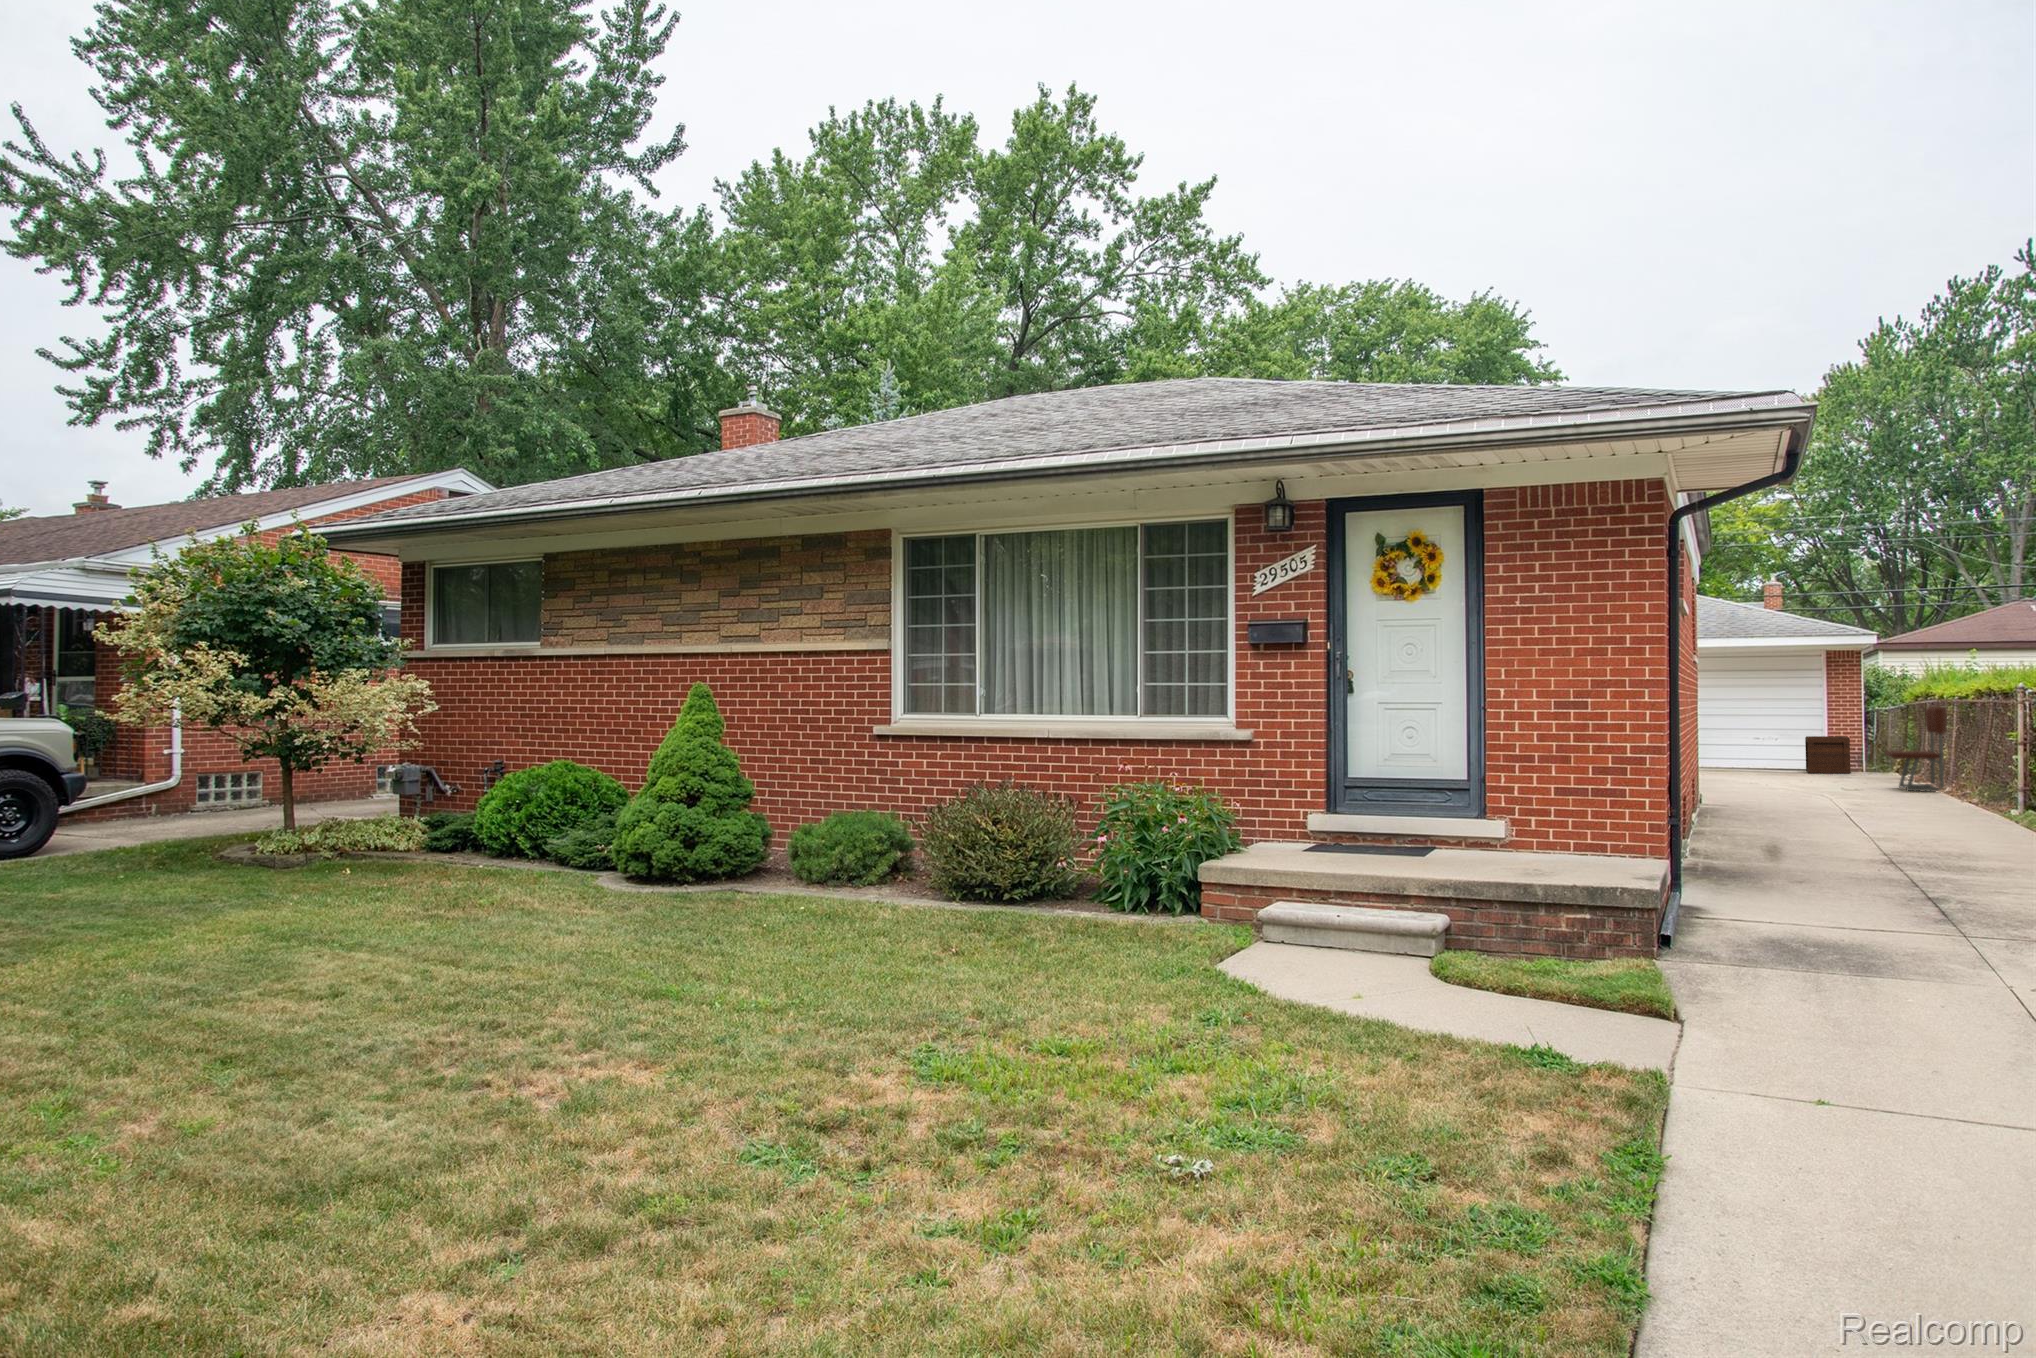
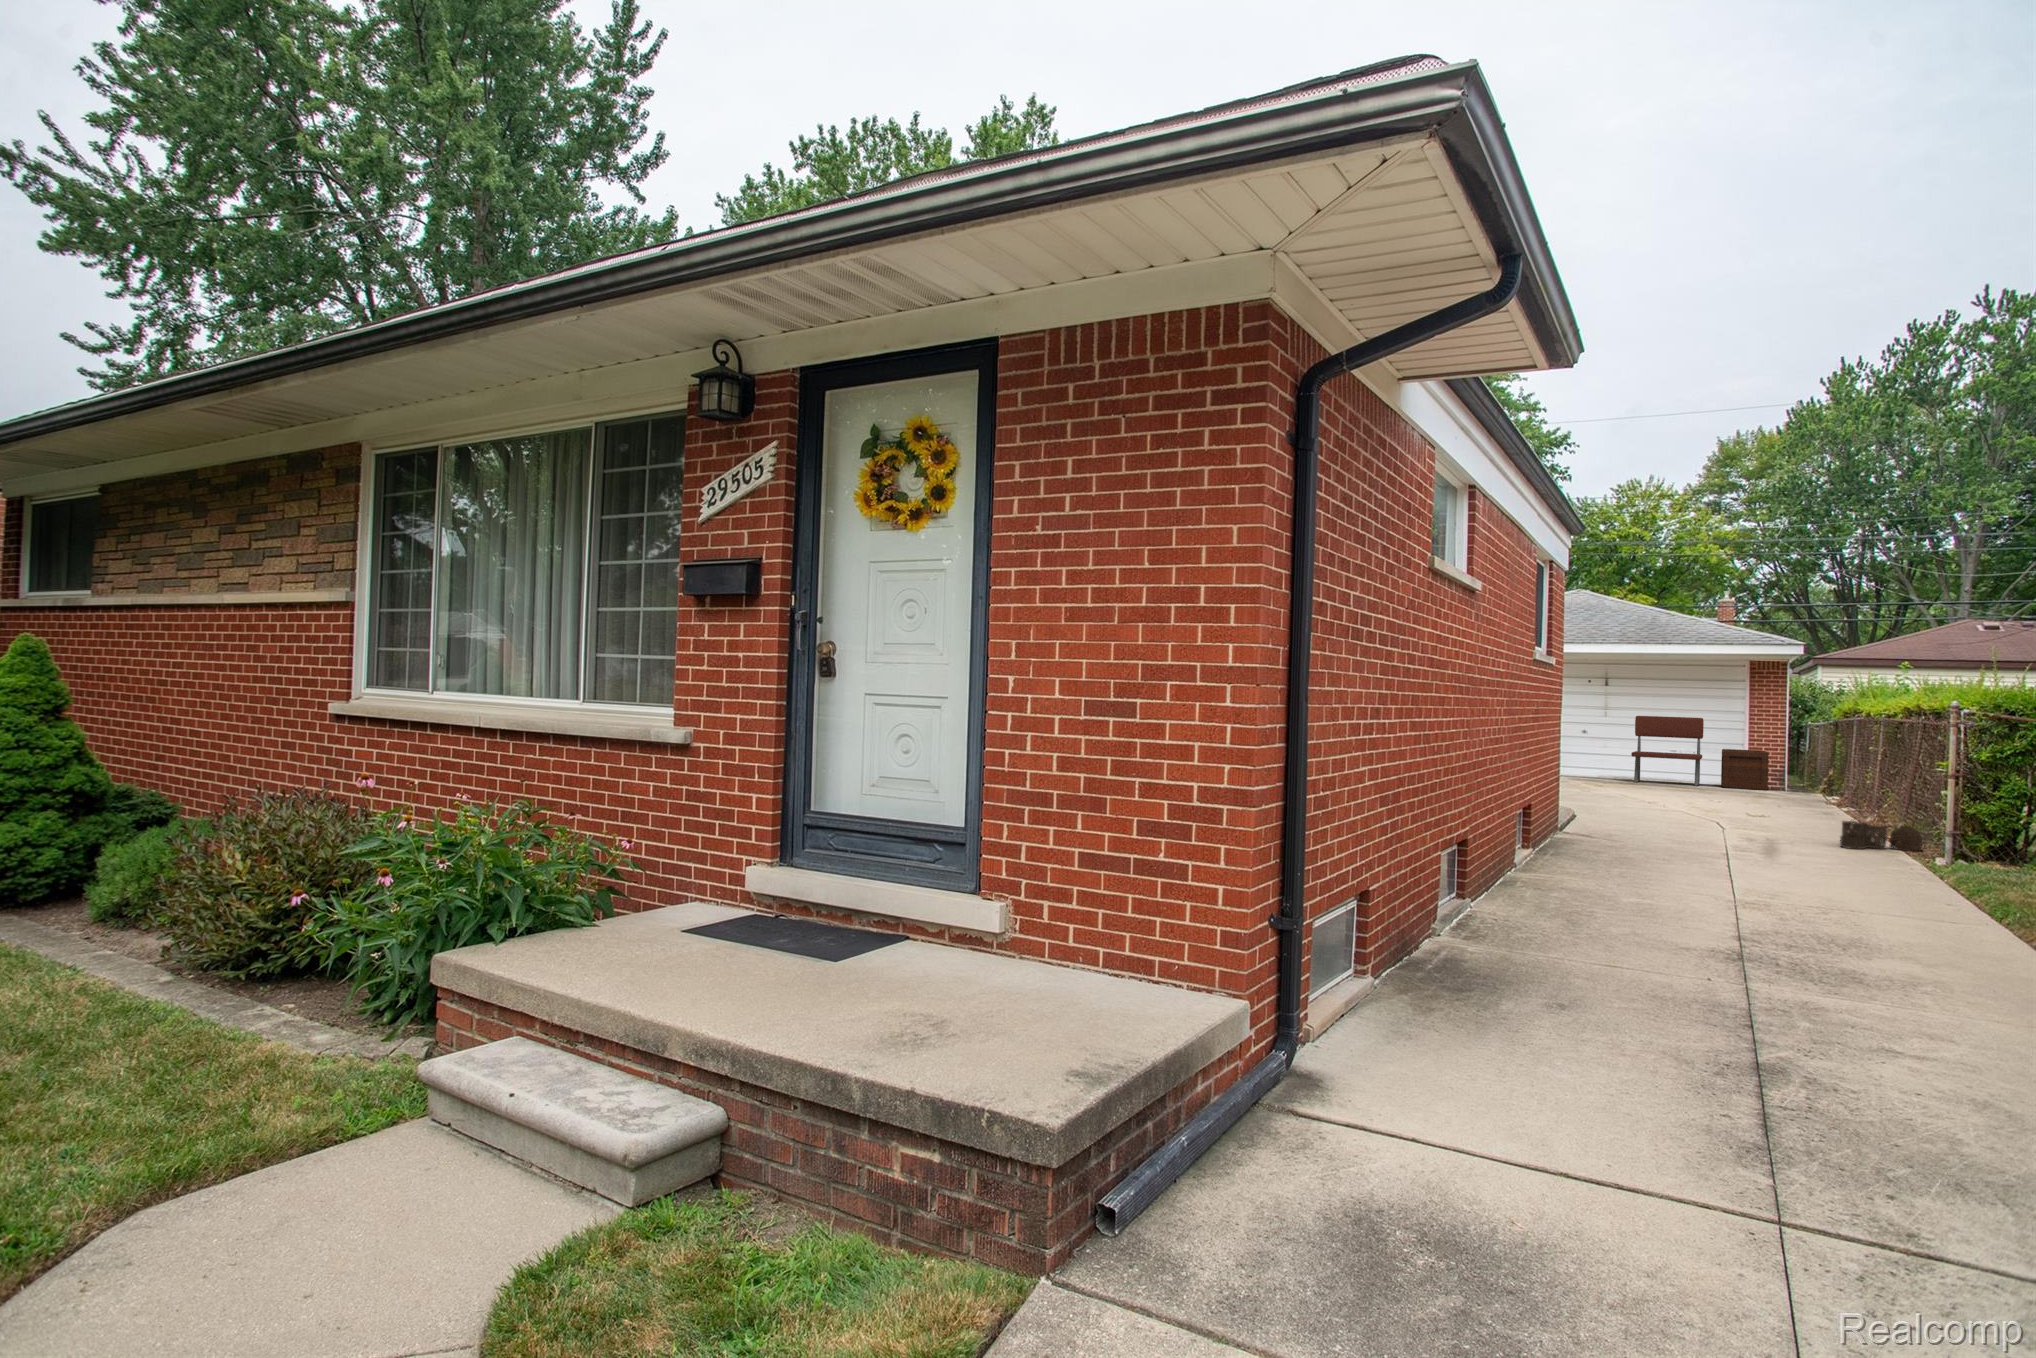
bench: present [1885,707,1947,792] -> present [1631,716,1704,786]
woven basket: none [1931,784,1997,809] -> present [1840,819,1922,851]

